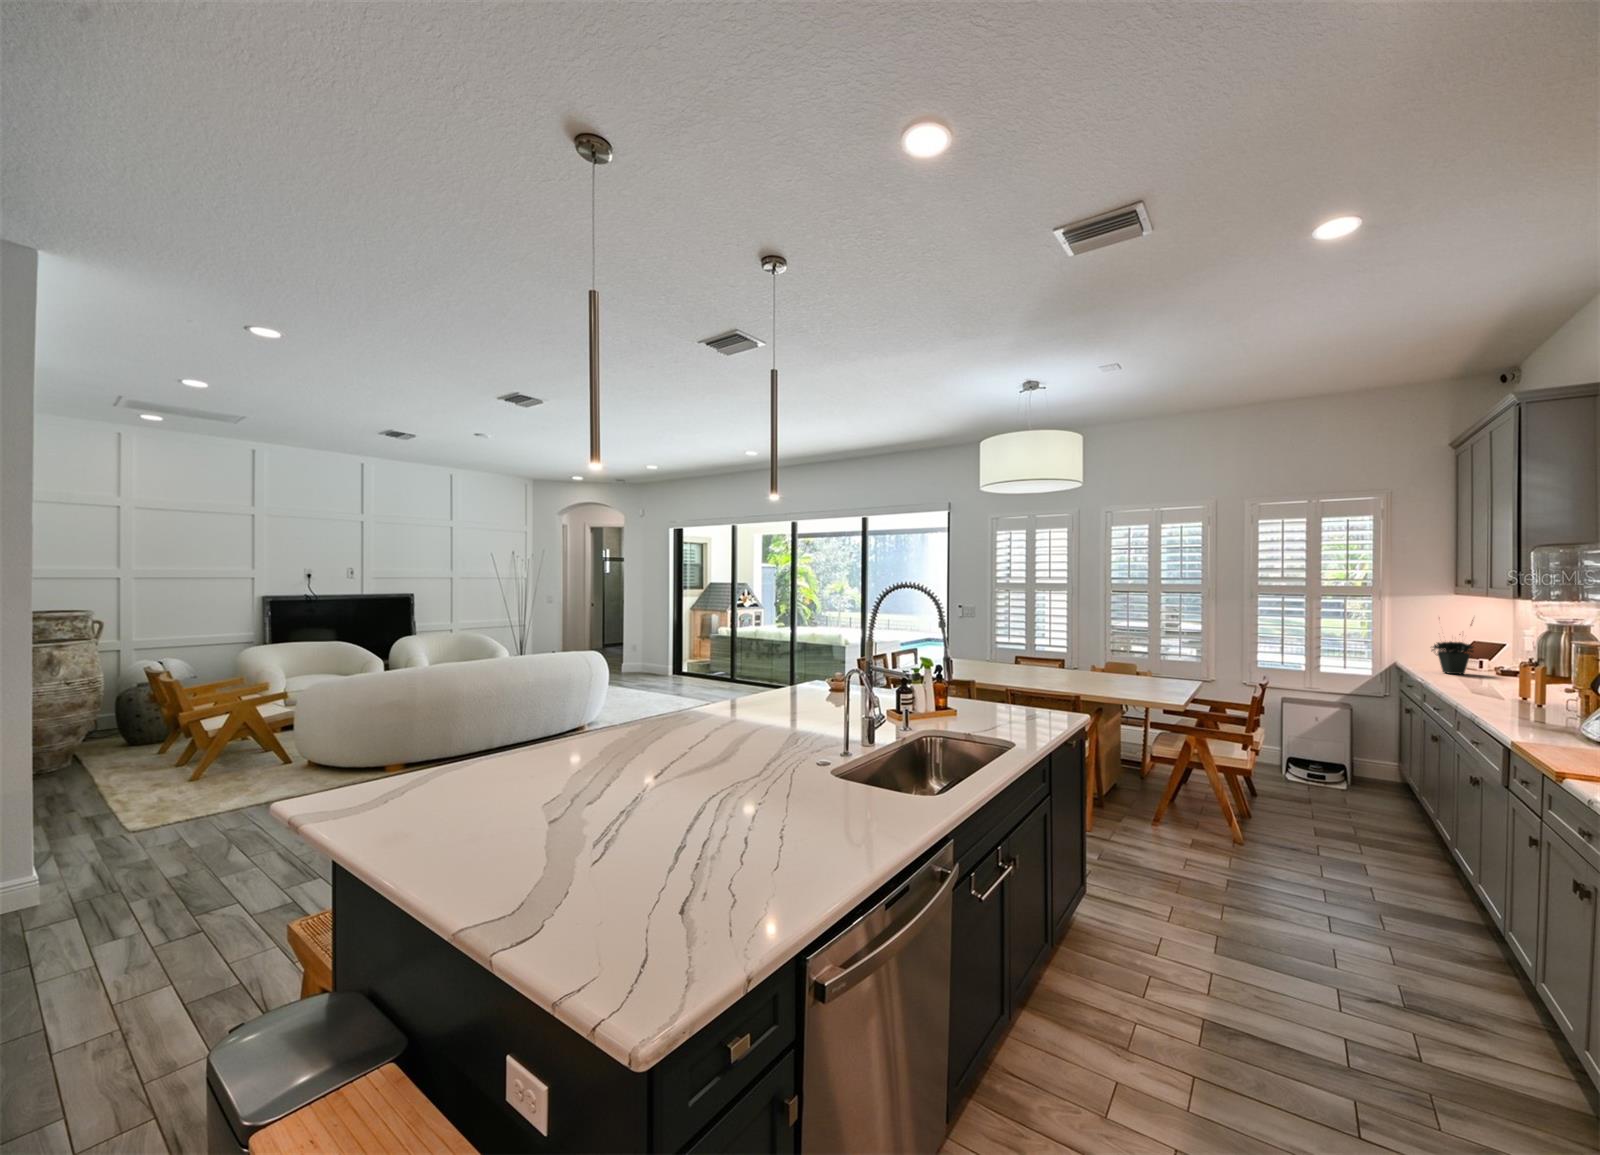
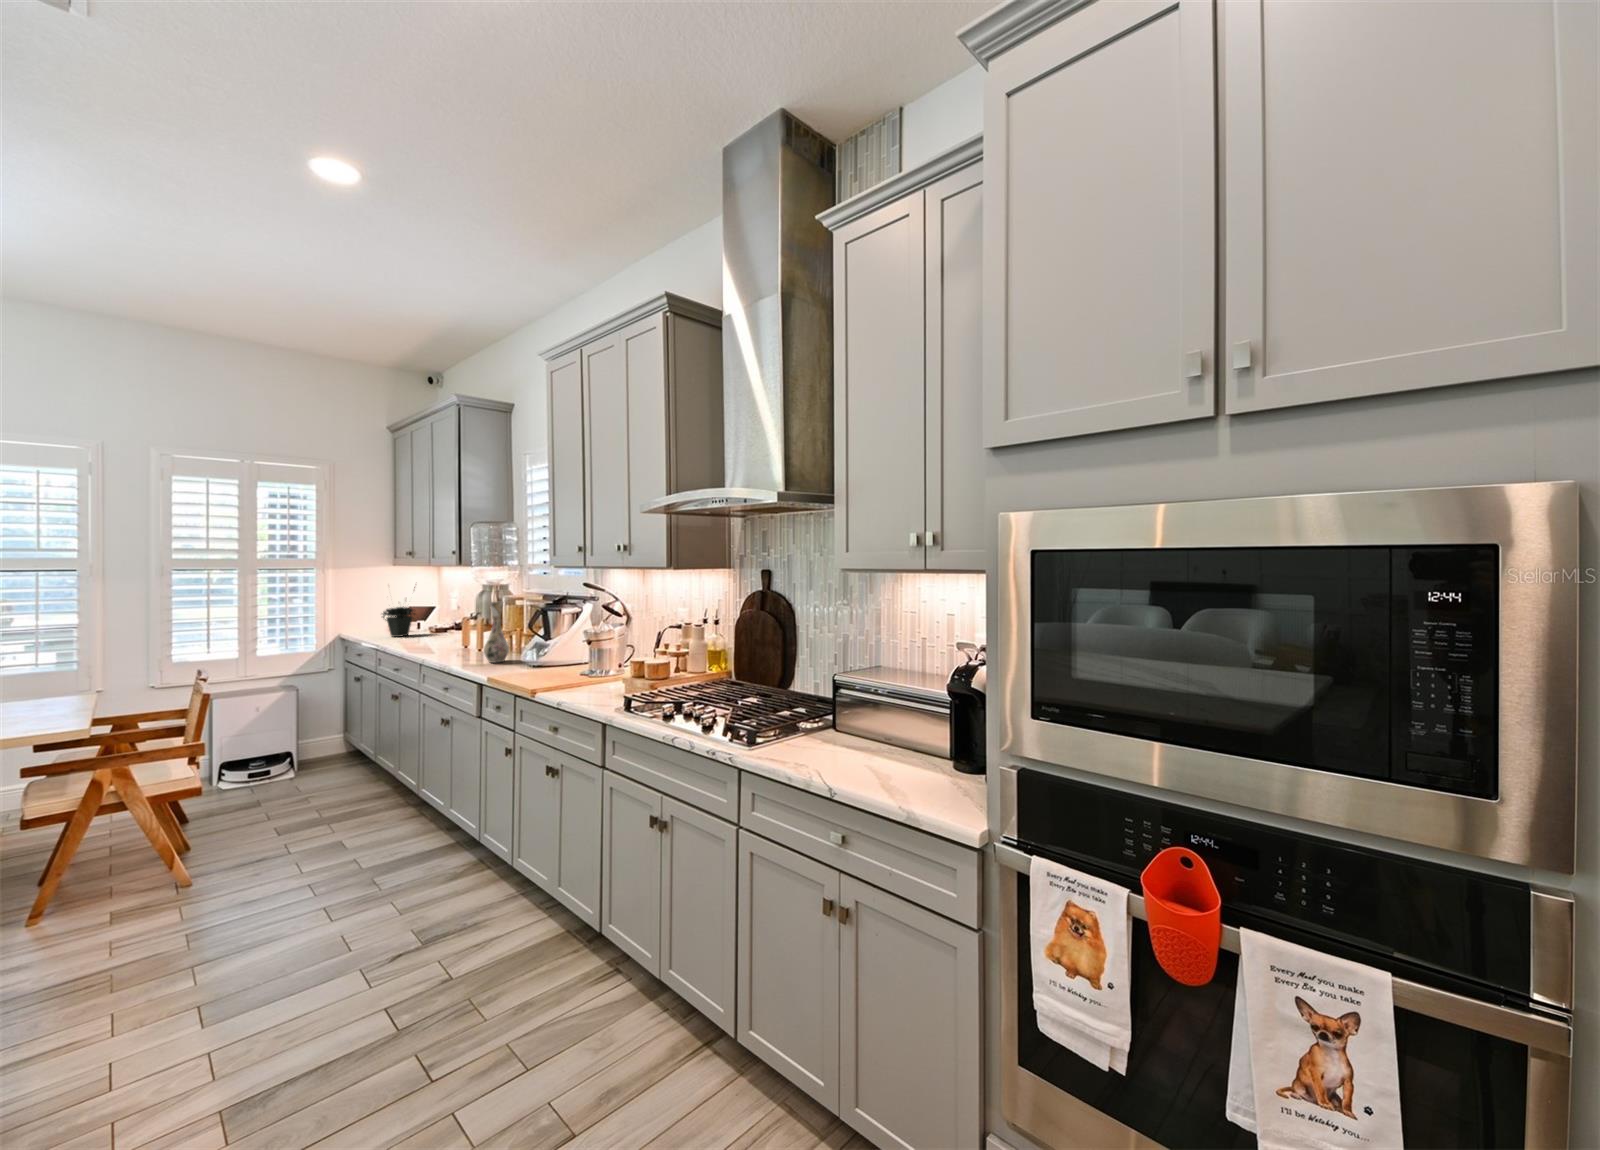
vase: none [1509,650,1549,722] -> present [484,602,509,663]

